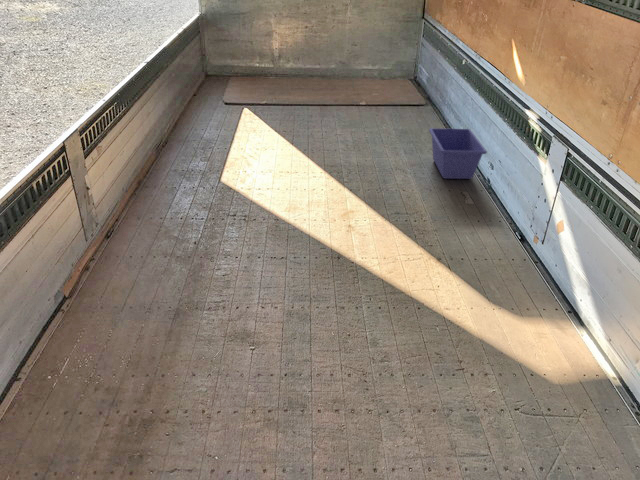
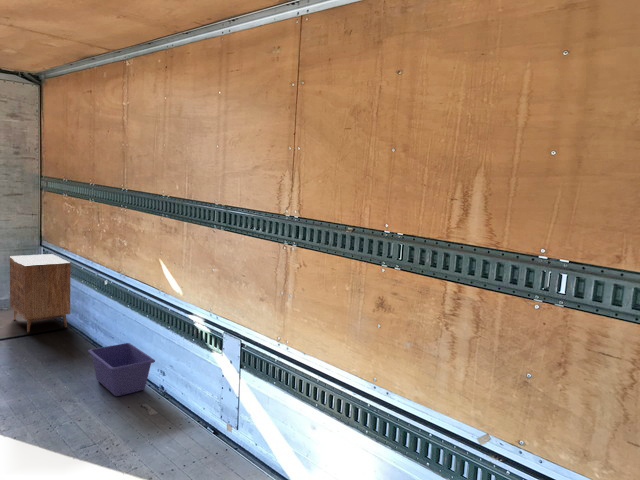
cabinet: none [385,26,439,103] -> present [10,254,71,332]

